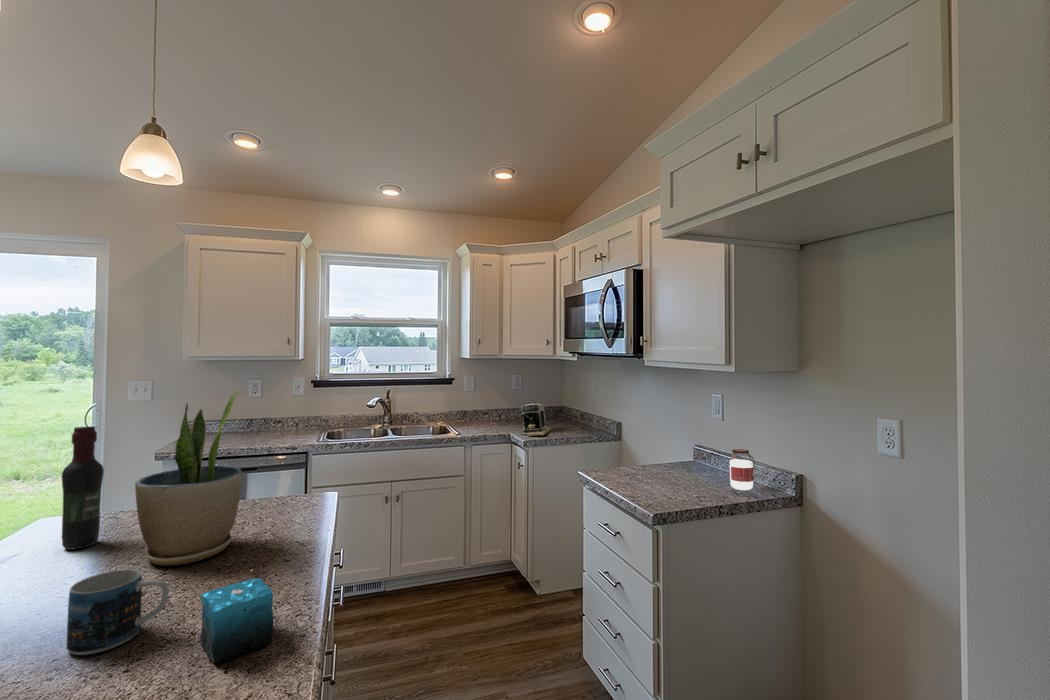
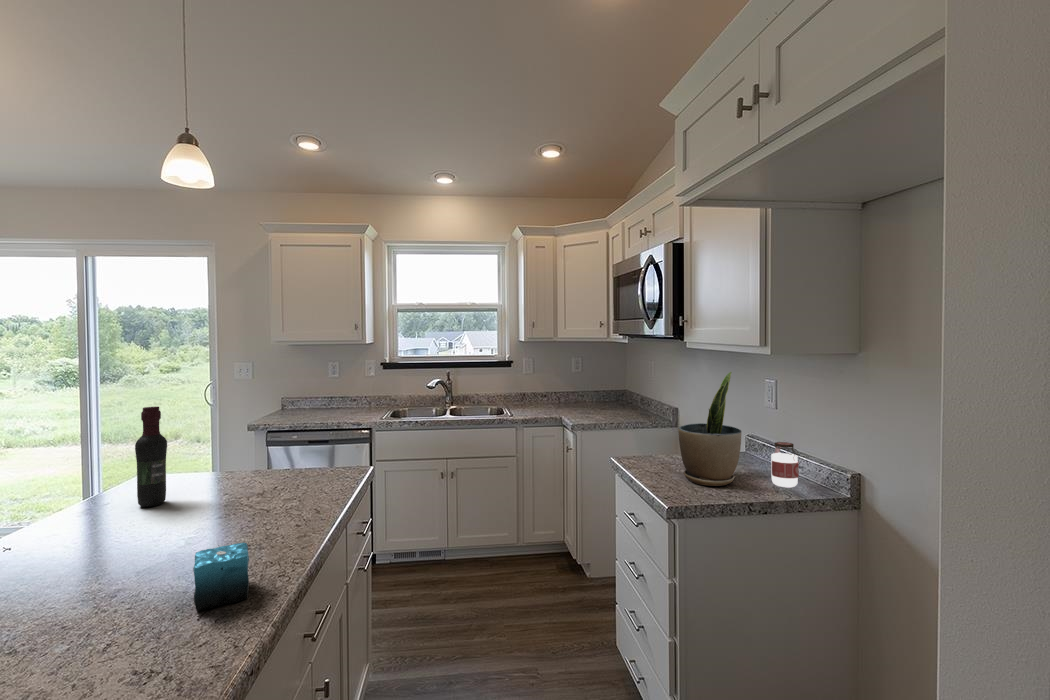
potted plant: present [135,390,242,565] -> present [678,372,741,486]
coffee maker: present [521,402,553,435] -> none [573,385,610,420]
mug: present [67,570,169,655] -> none [103,527,178,593]

